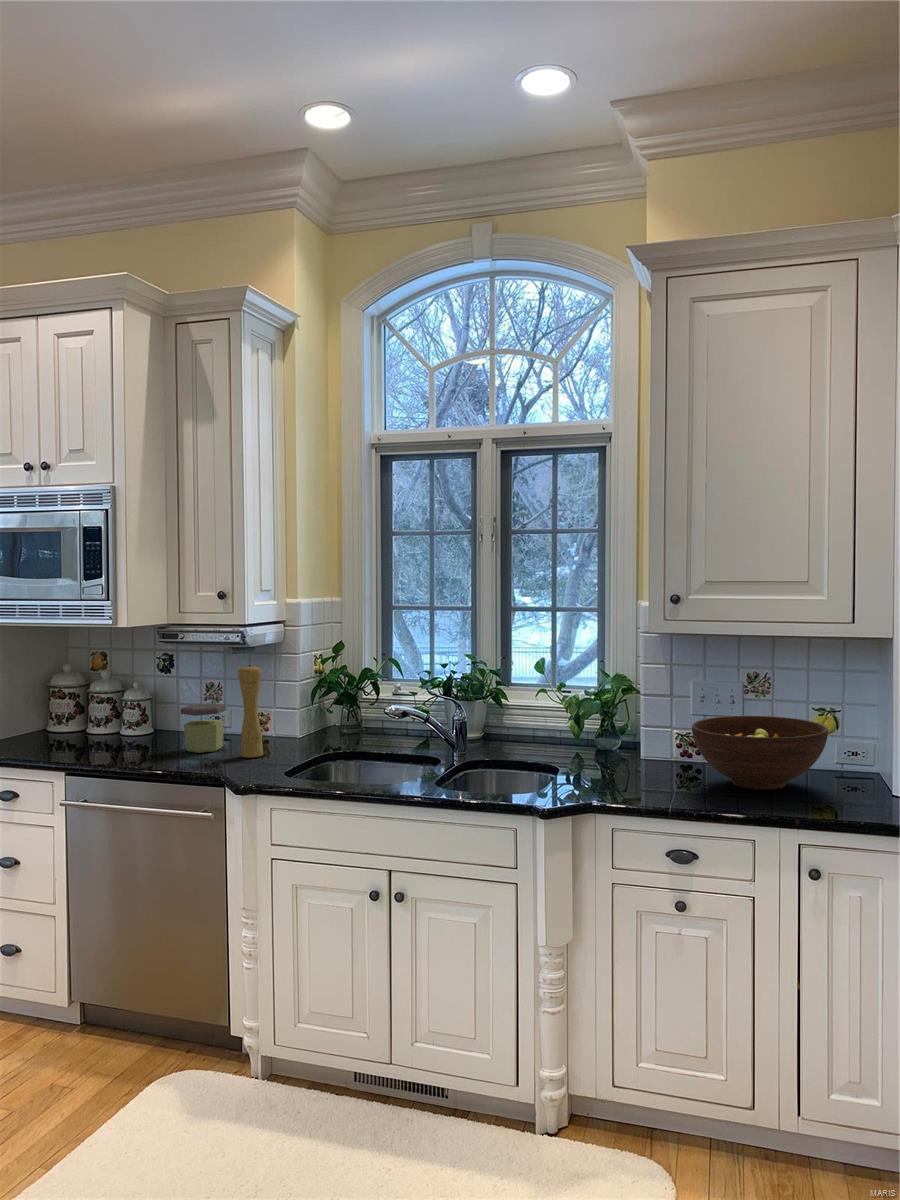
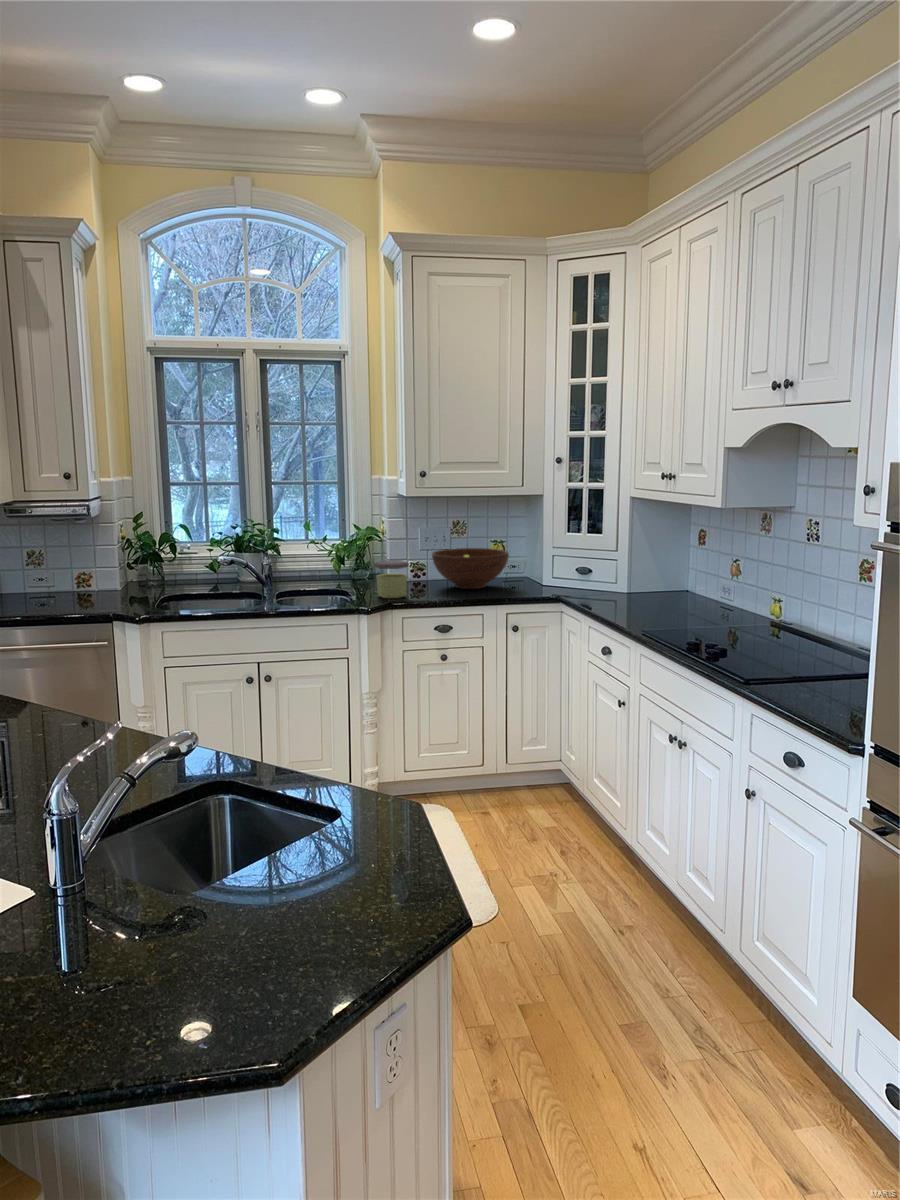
pepper mill: present [238,665,263,758] -> none [89,532,113,603]
jar: present [181,703,226,753] -> present [374,560,409,598]

